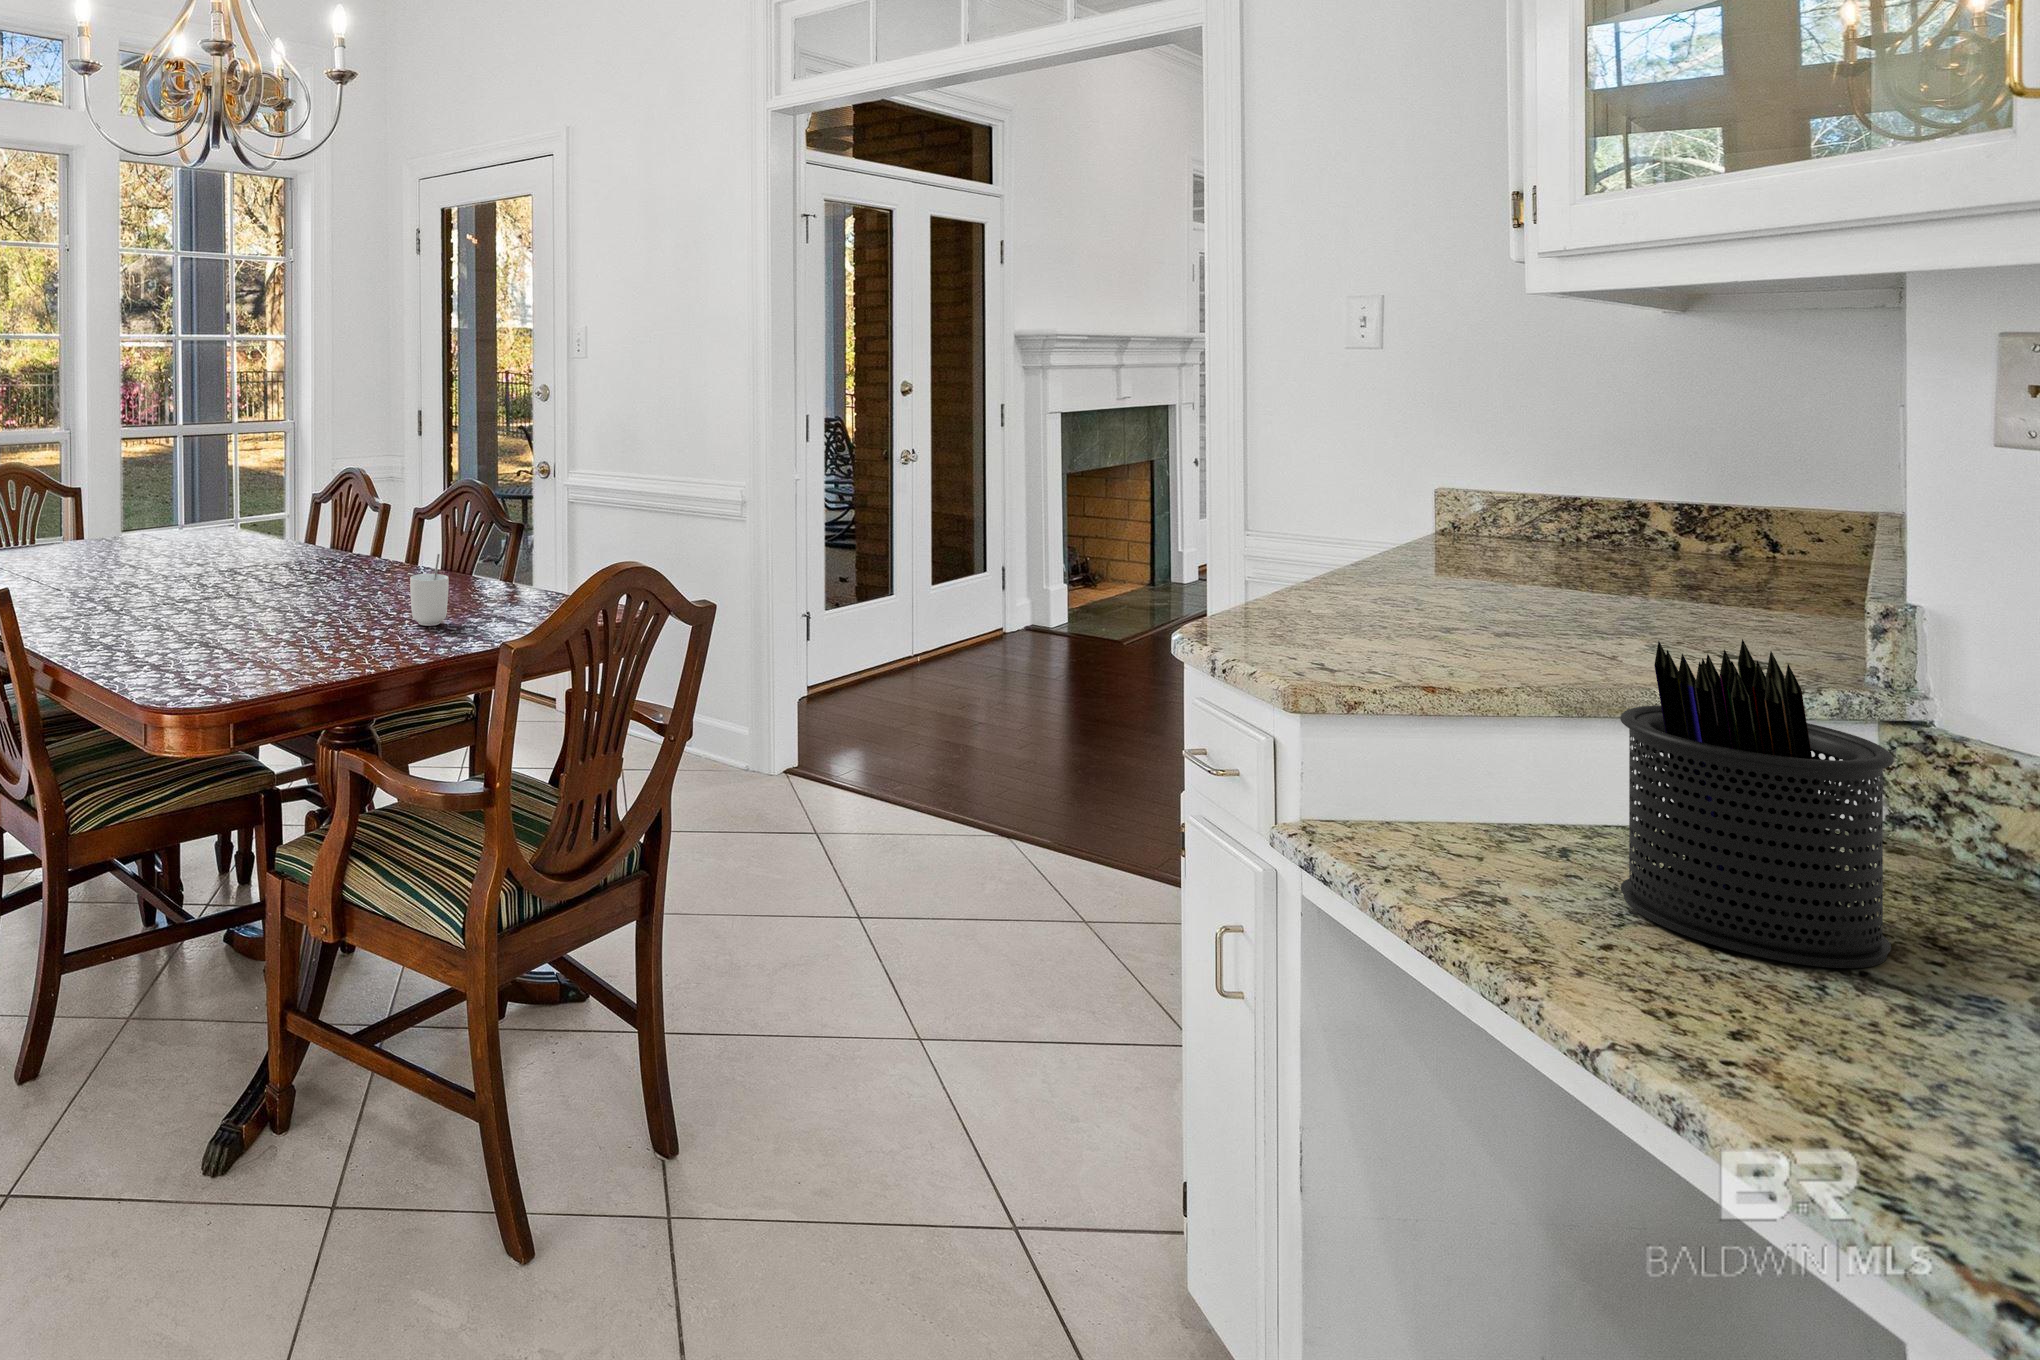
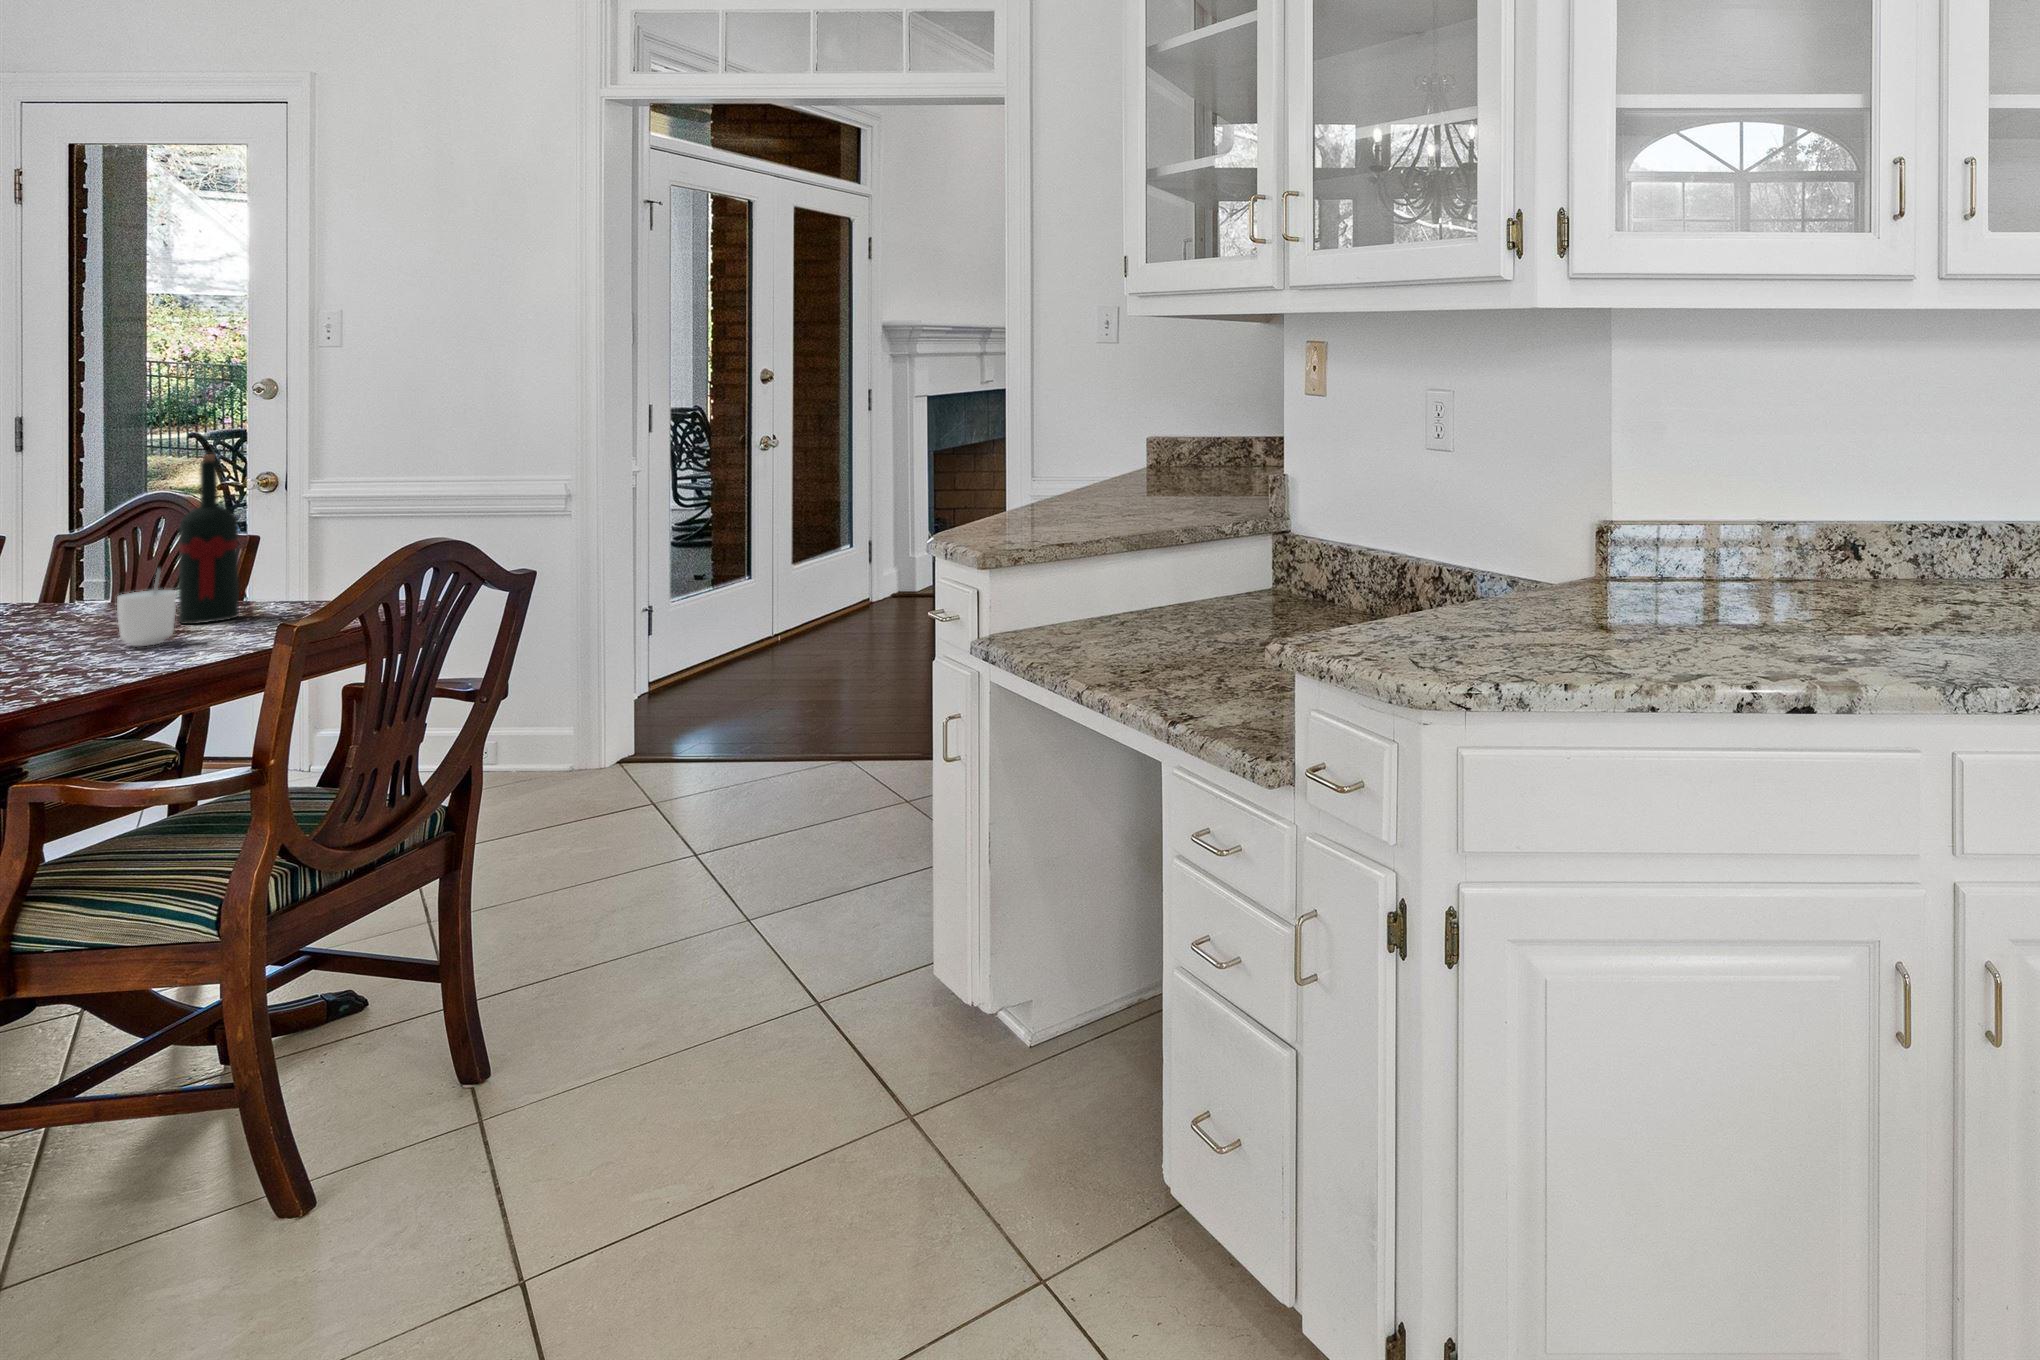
wine bottle: none [455,449,495,606] -> present [178,454,239,624]
pen holder: present [1620,639,1894,968] -> none [1131,491,1236,649]

